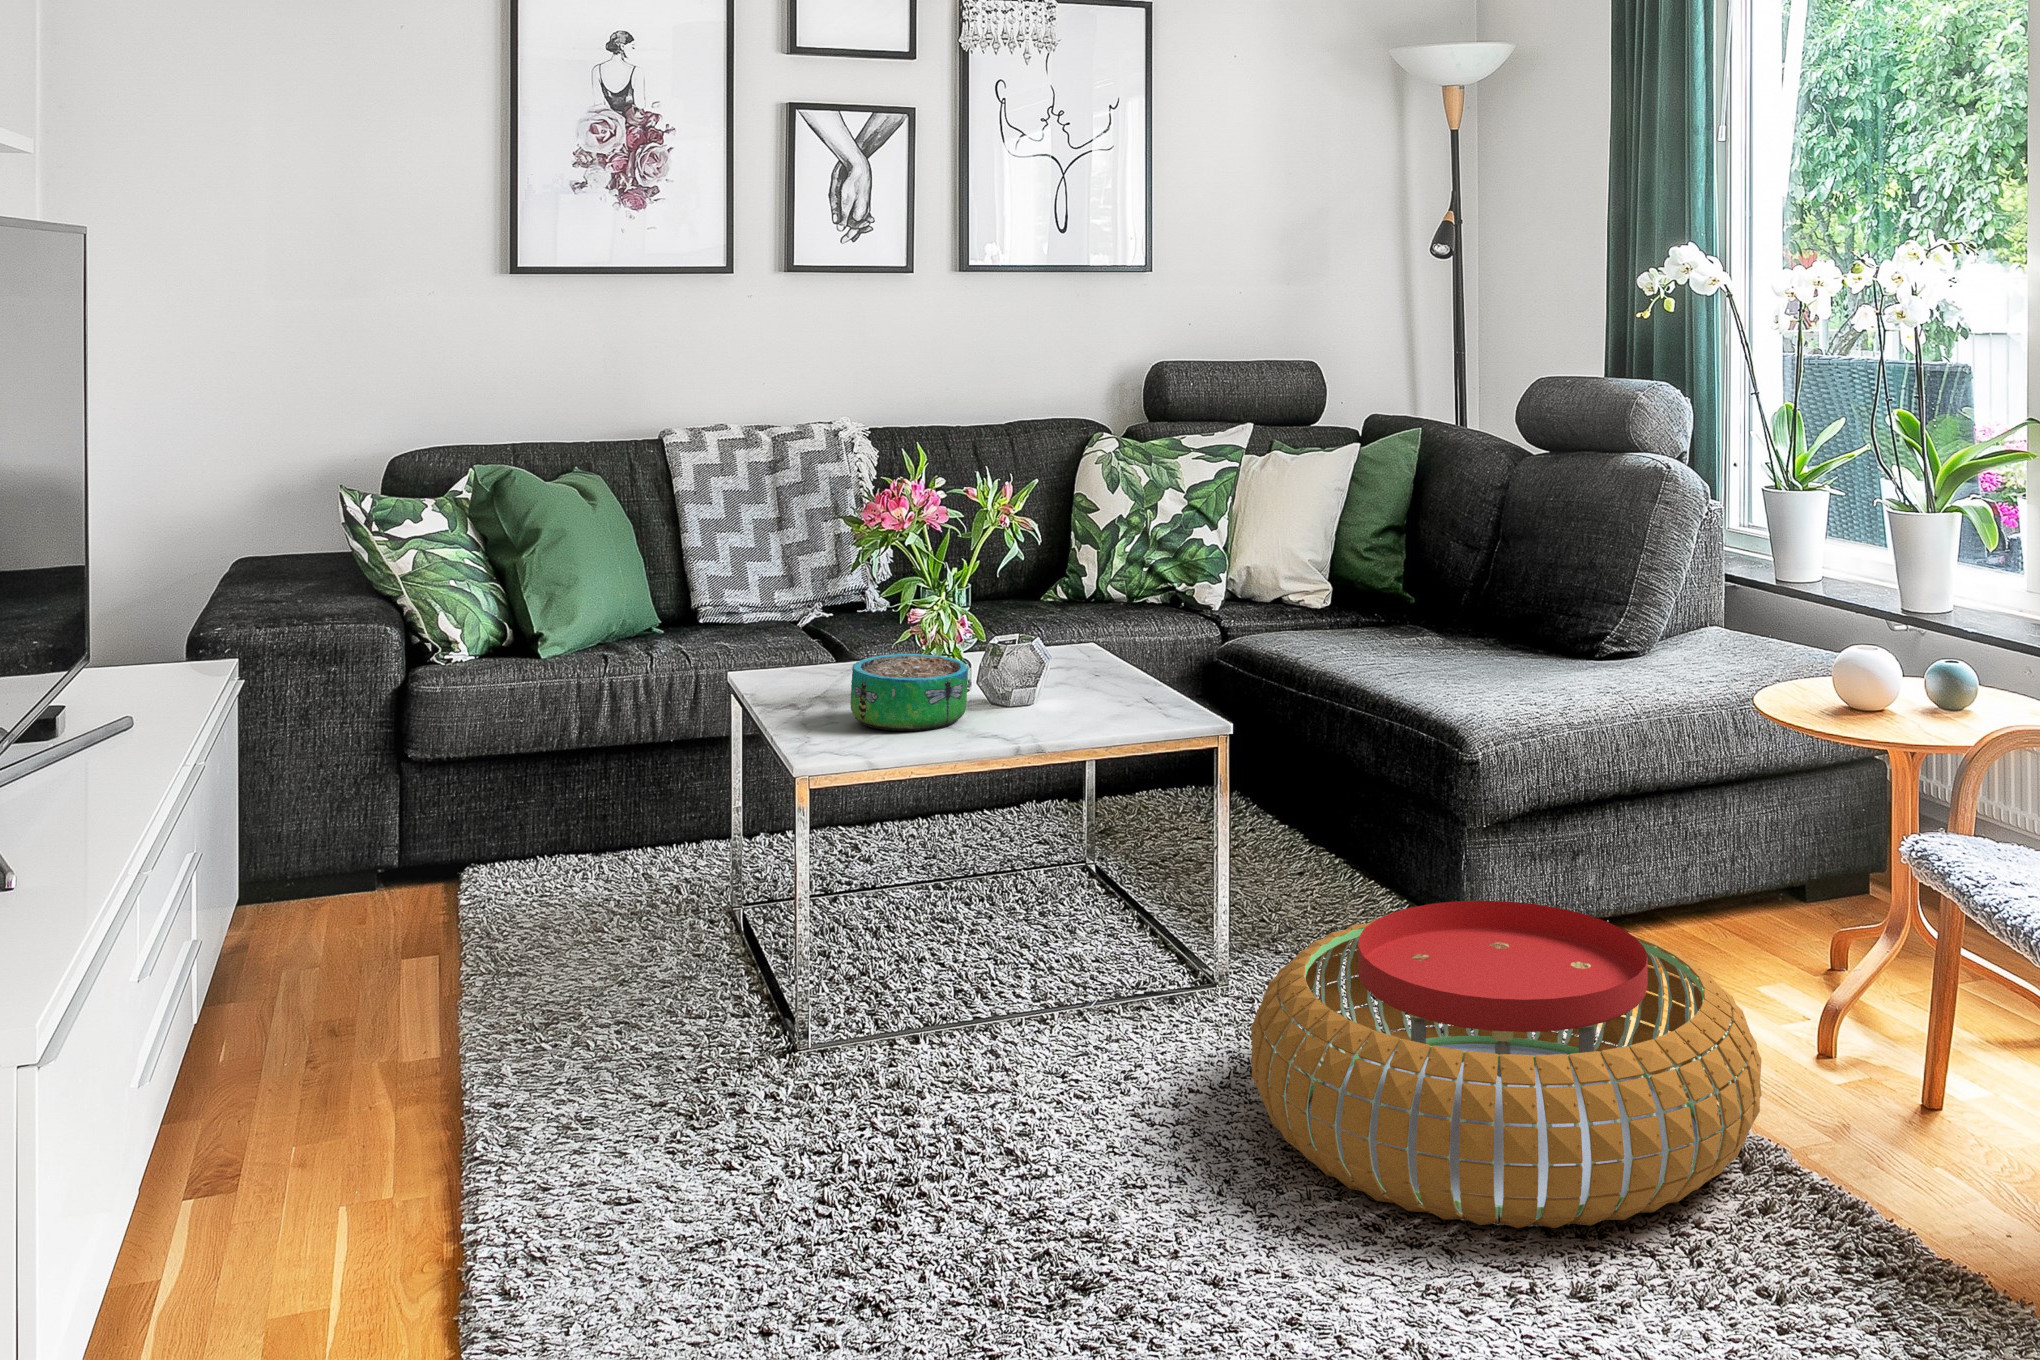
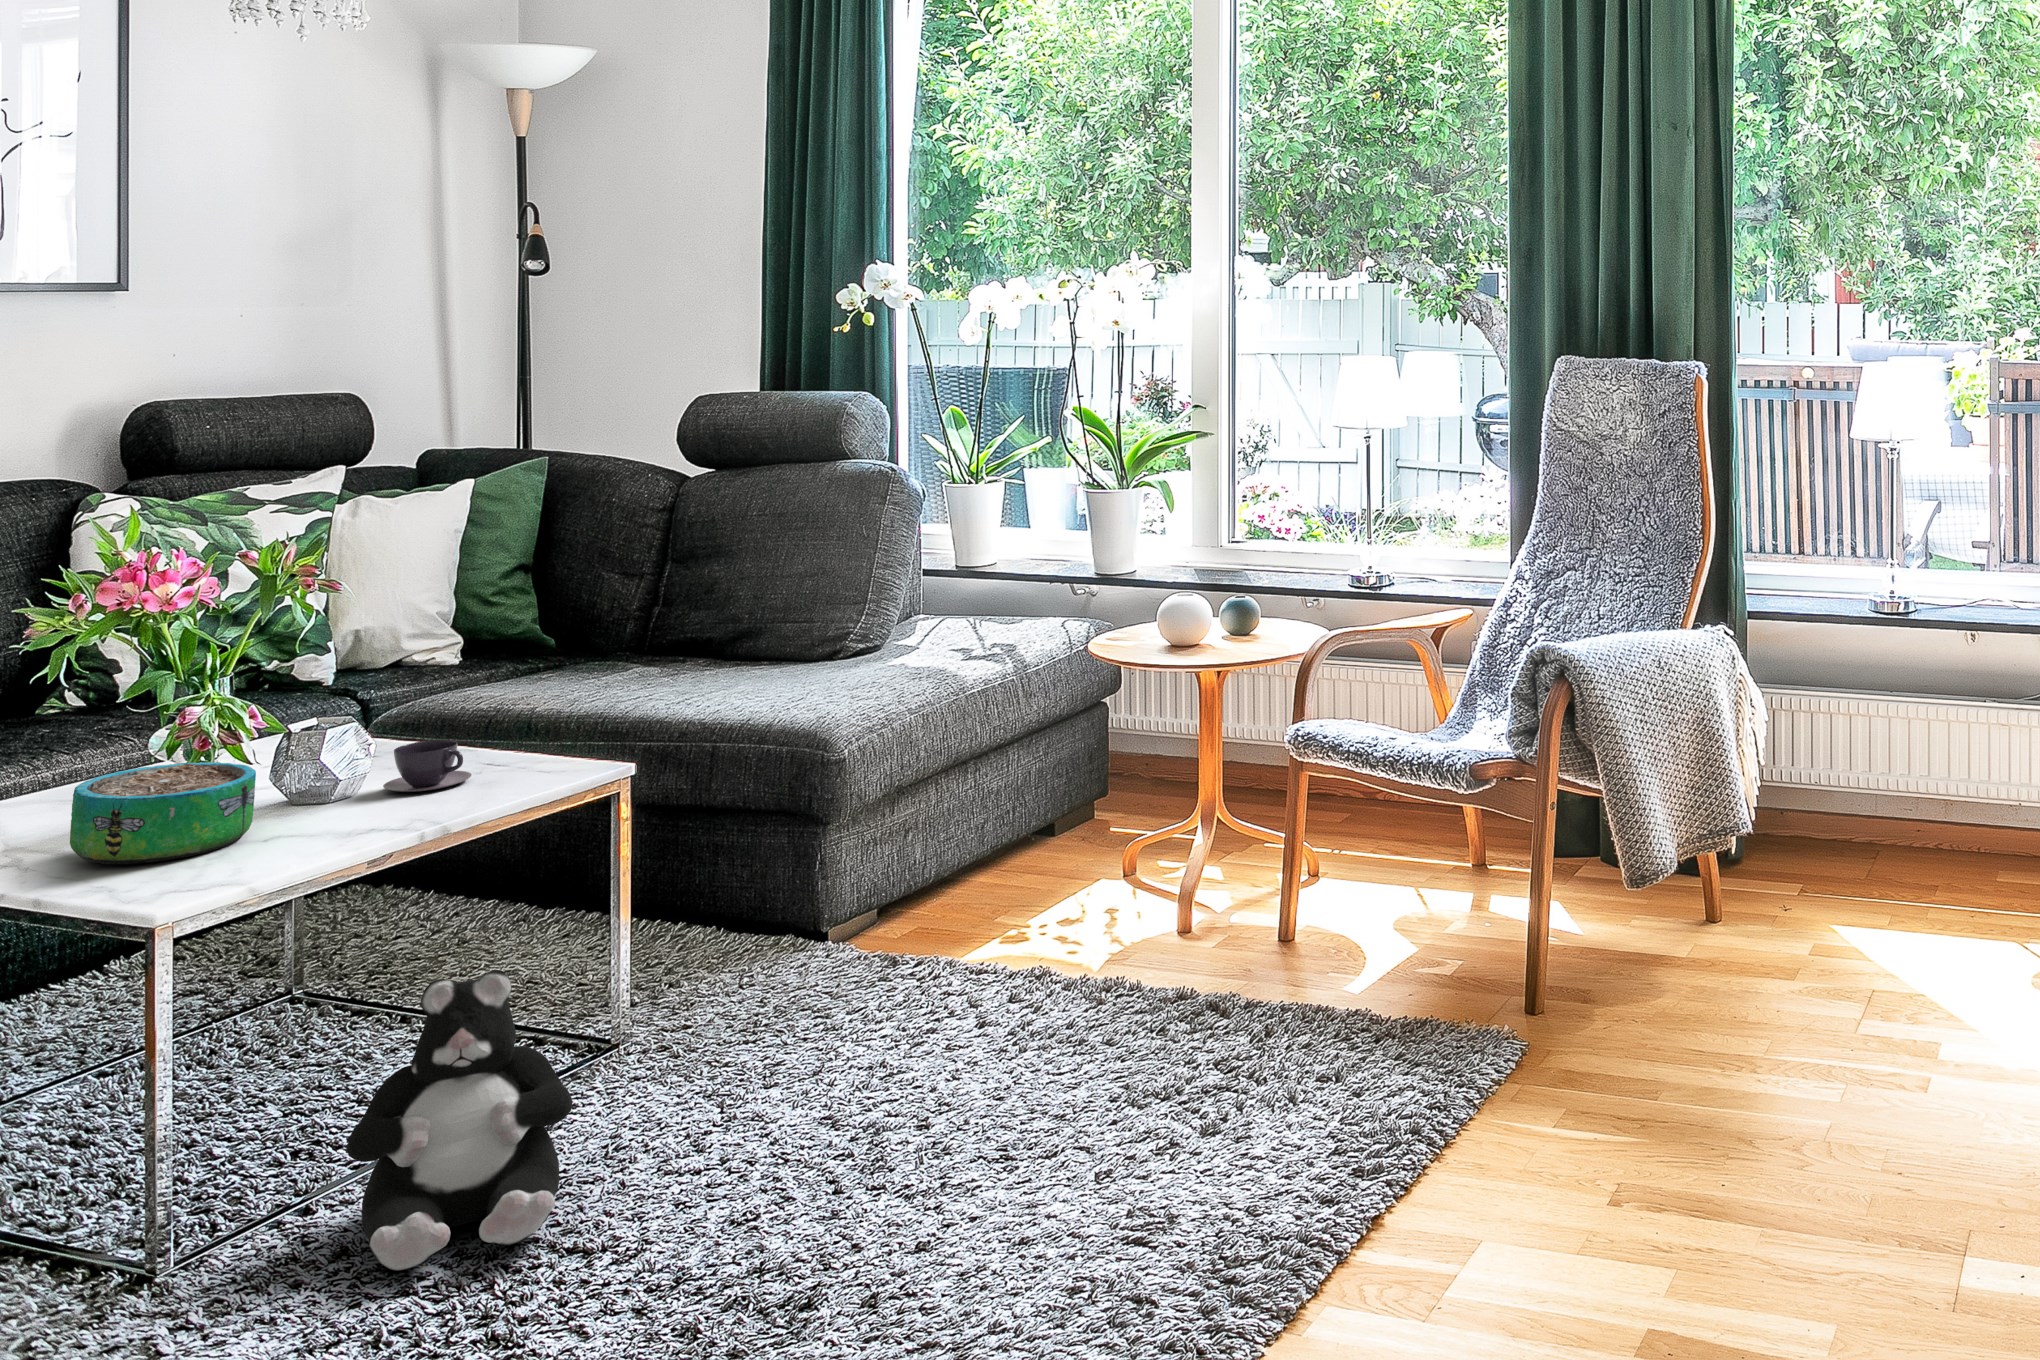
teacup: none [1075,671,1141,715] -> present [383,740,471,792]
plush toy: none [885,878,1069,1129] -> present [346,970,573,1270]
pouf: present [1251,901,1762,1228] -> none [762,855,1242,1143]

